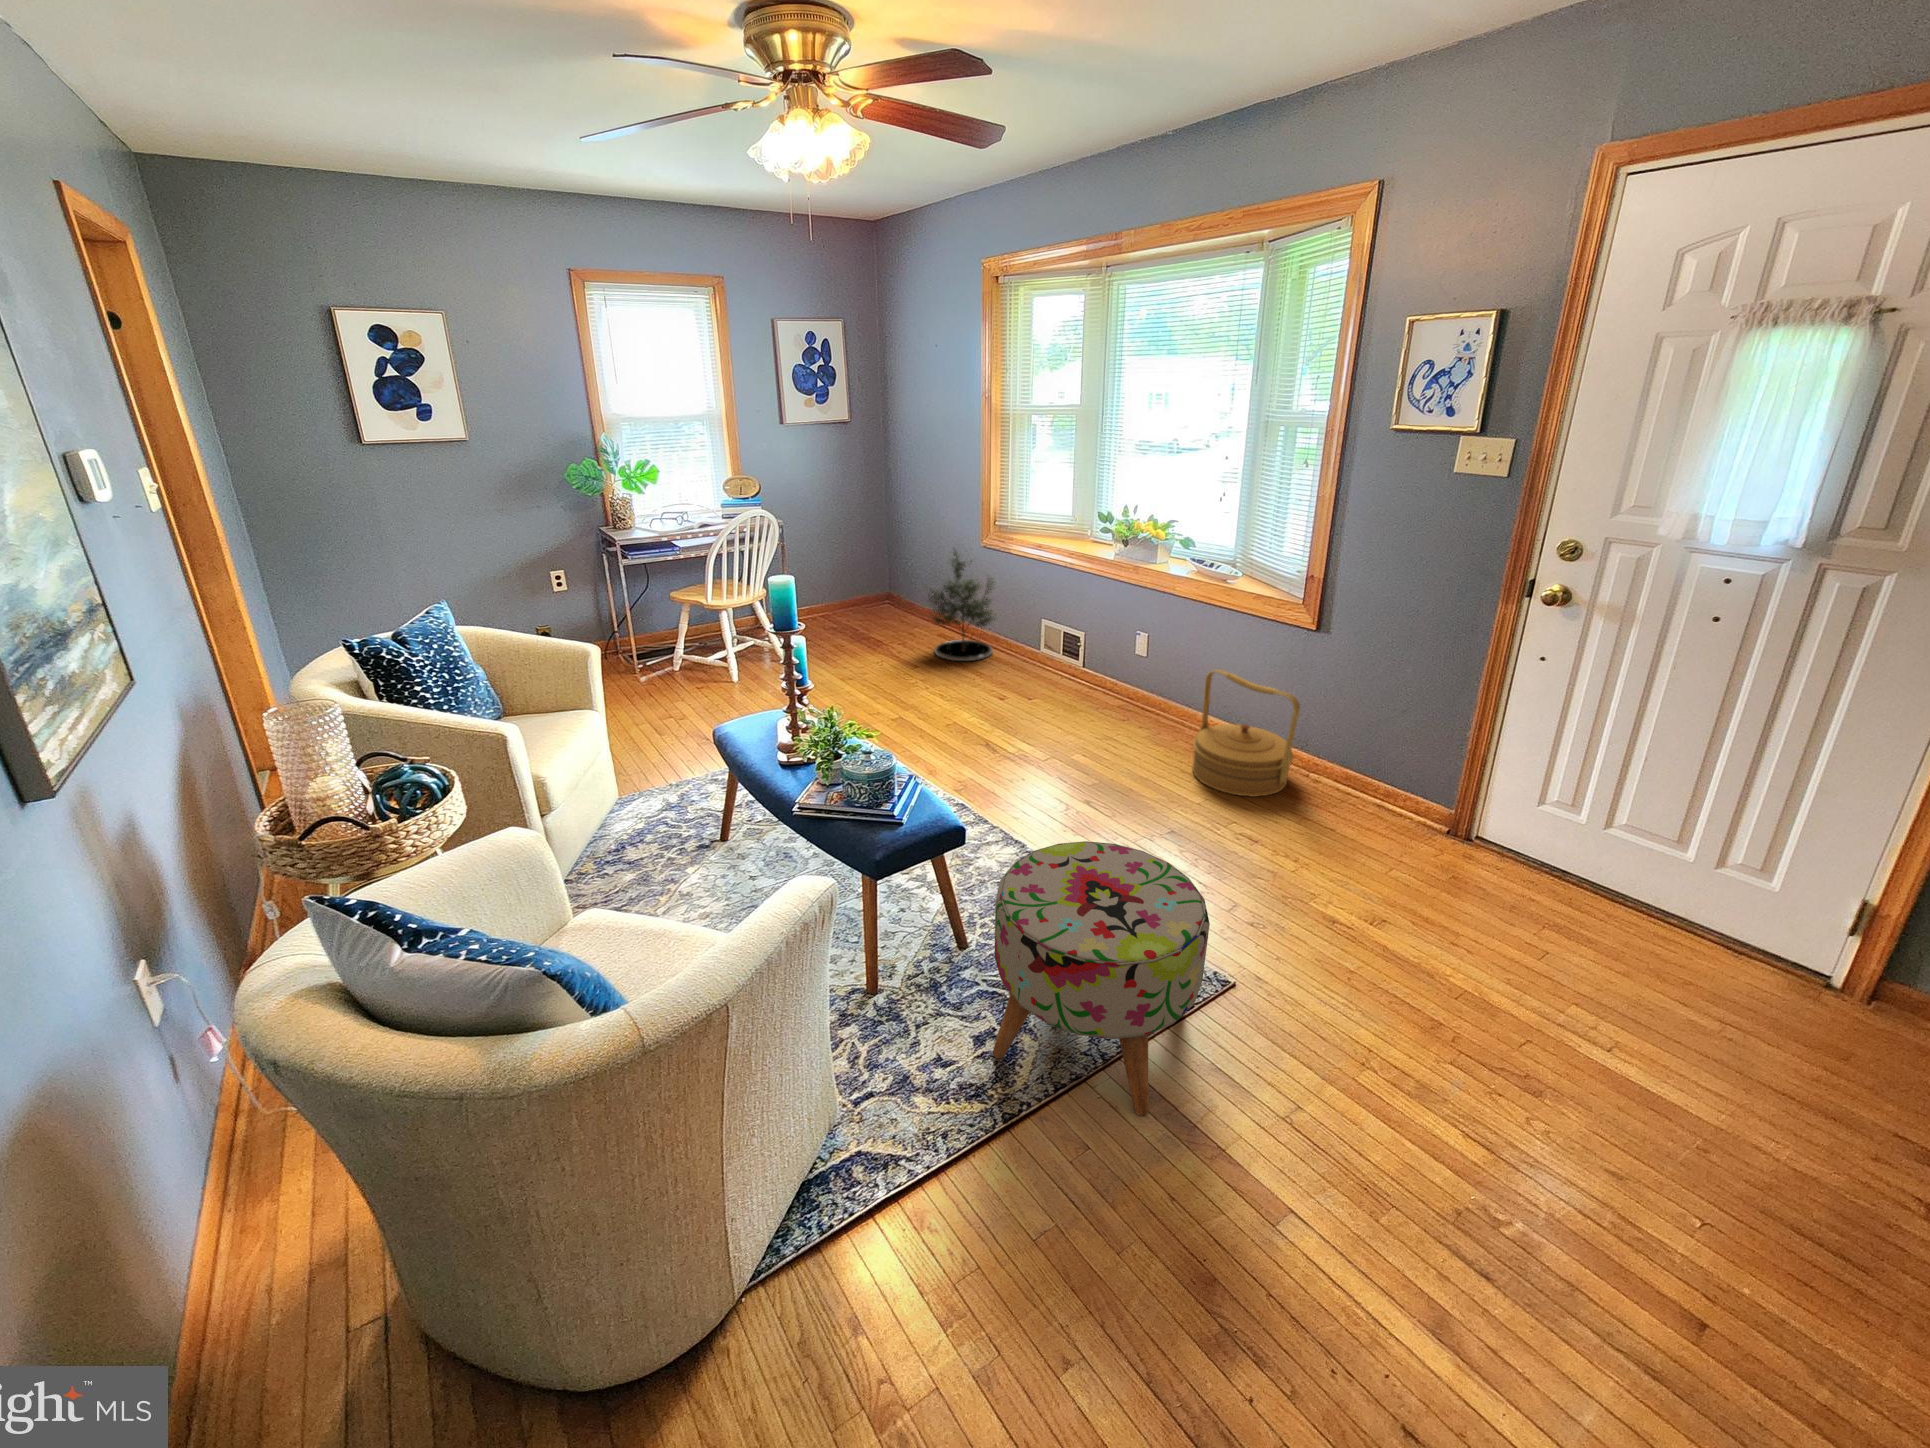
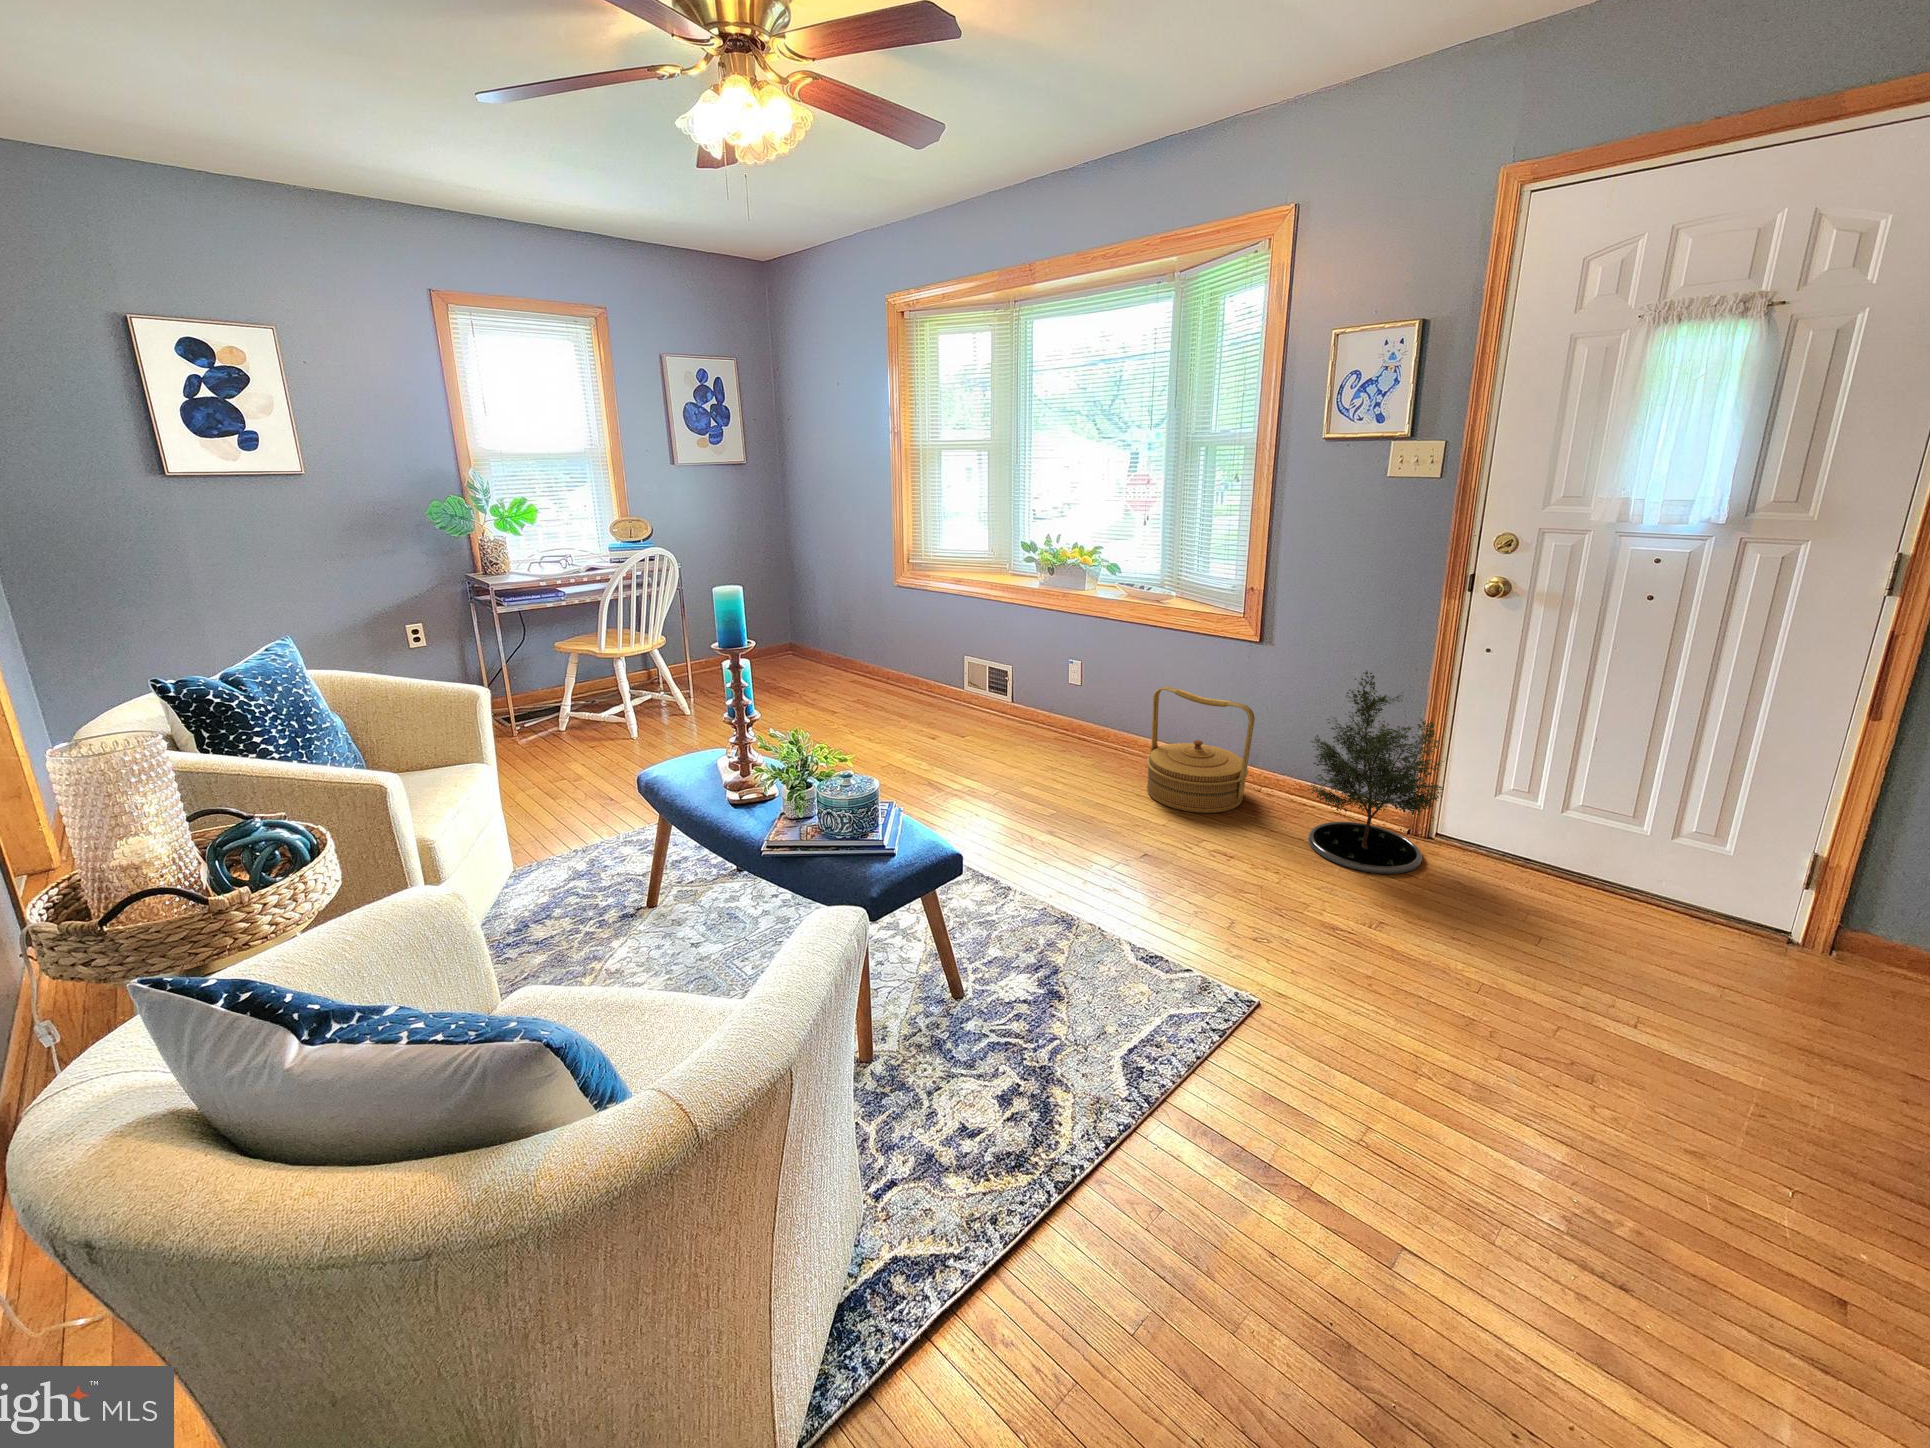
potted tree: present [928,551,995,661] -> present [1307,670,1443,874]
ottoman: present [993,841,1210,1116] -> none [1016,857,1260,1162]

